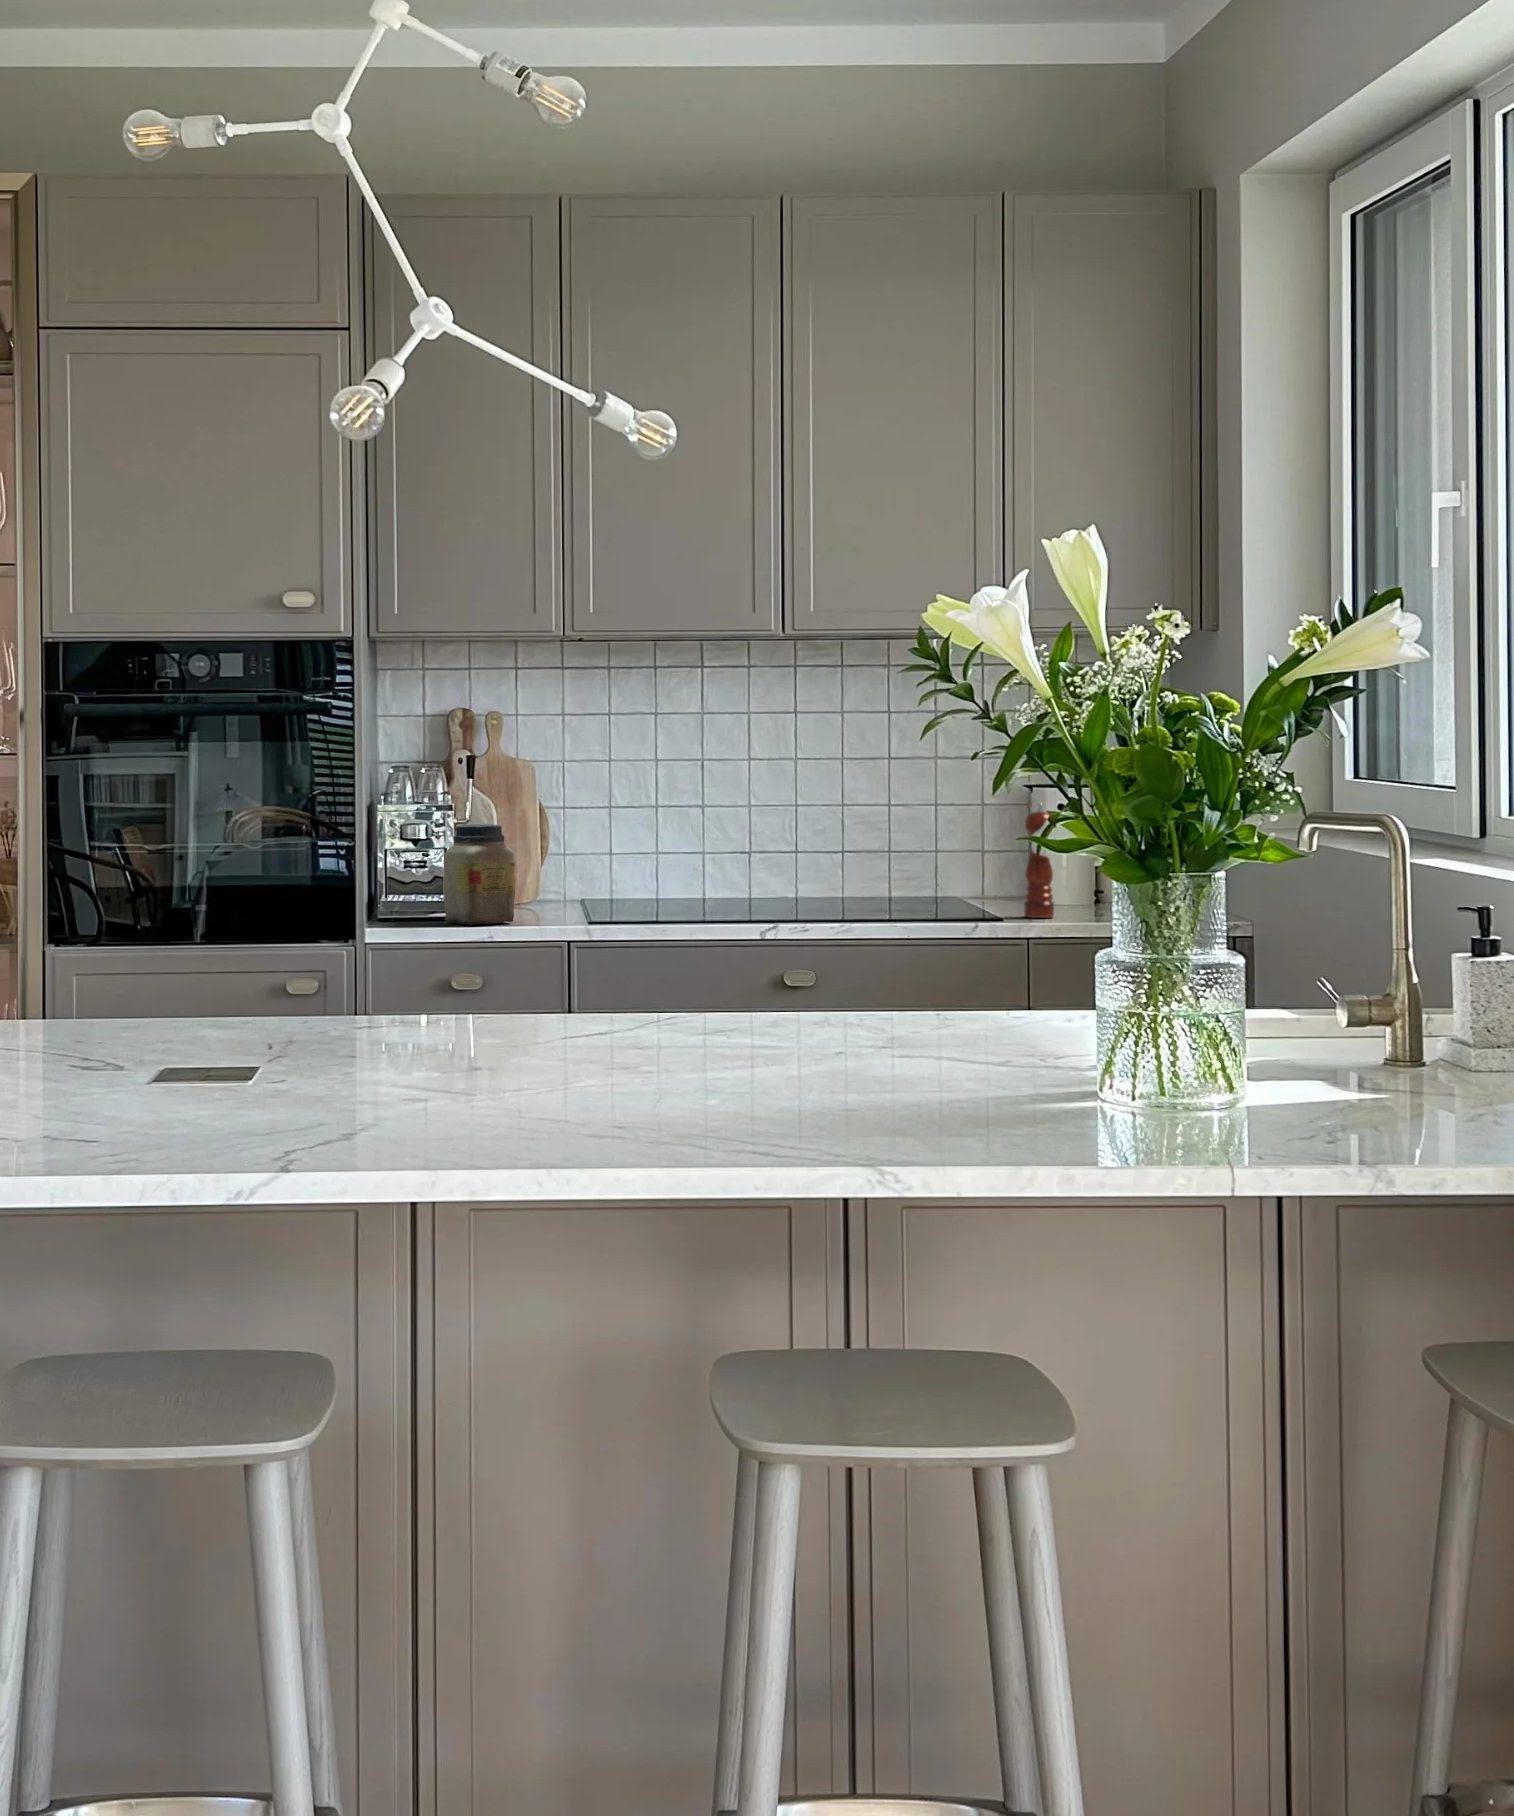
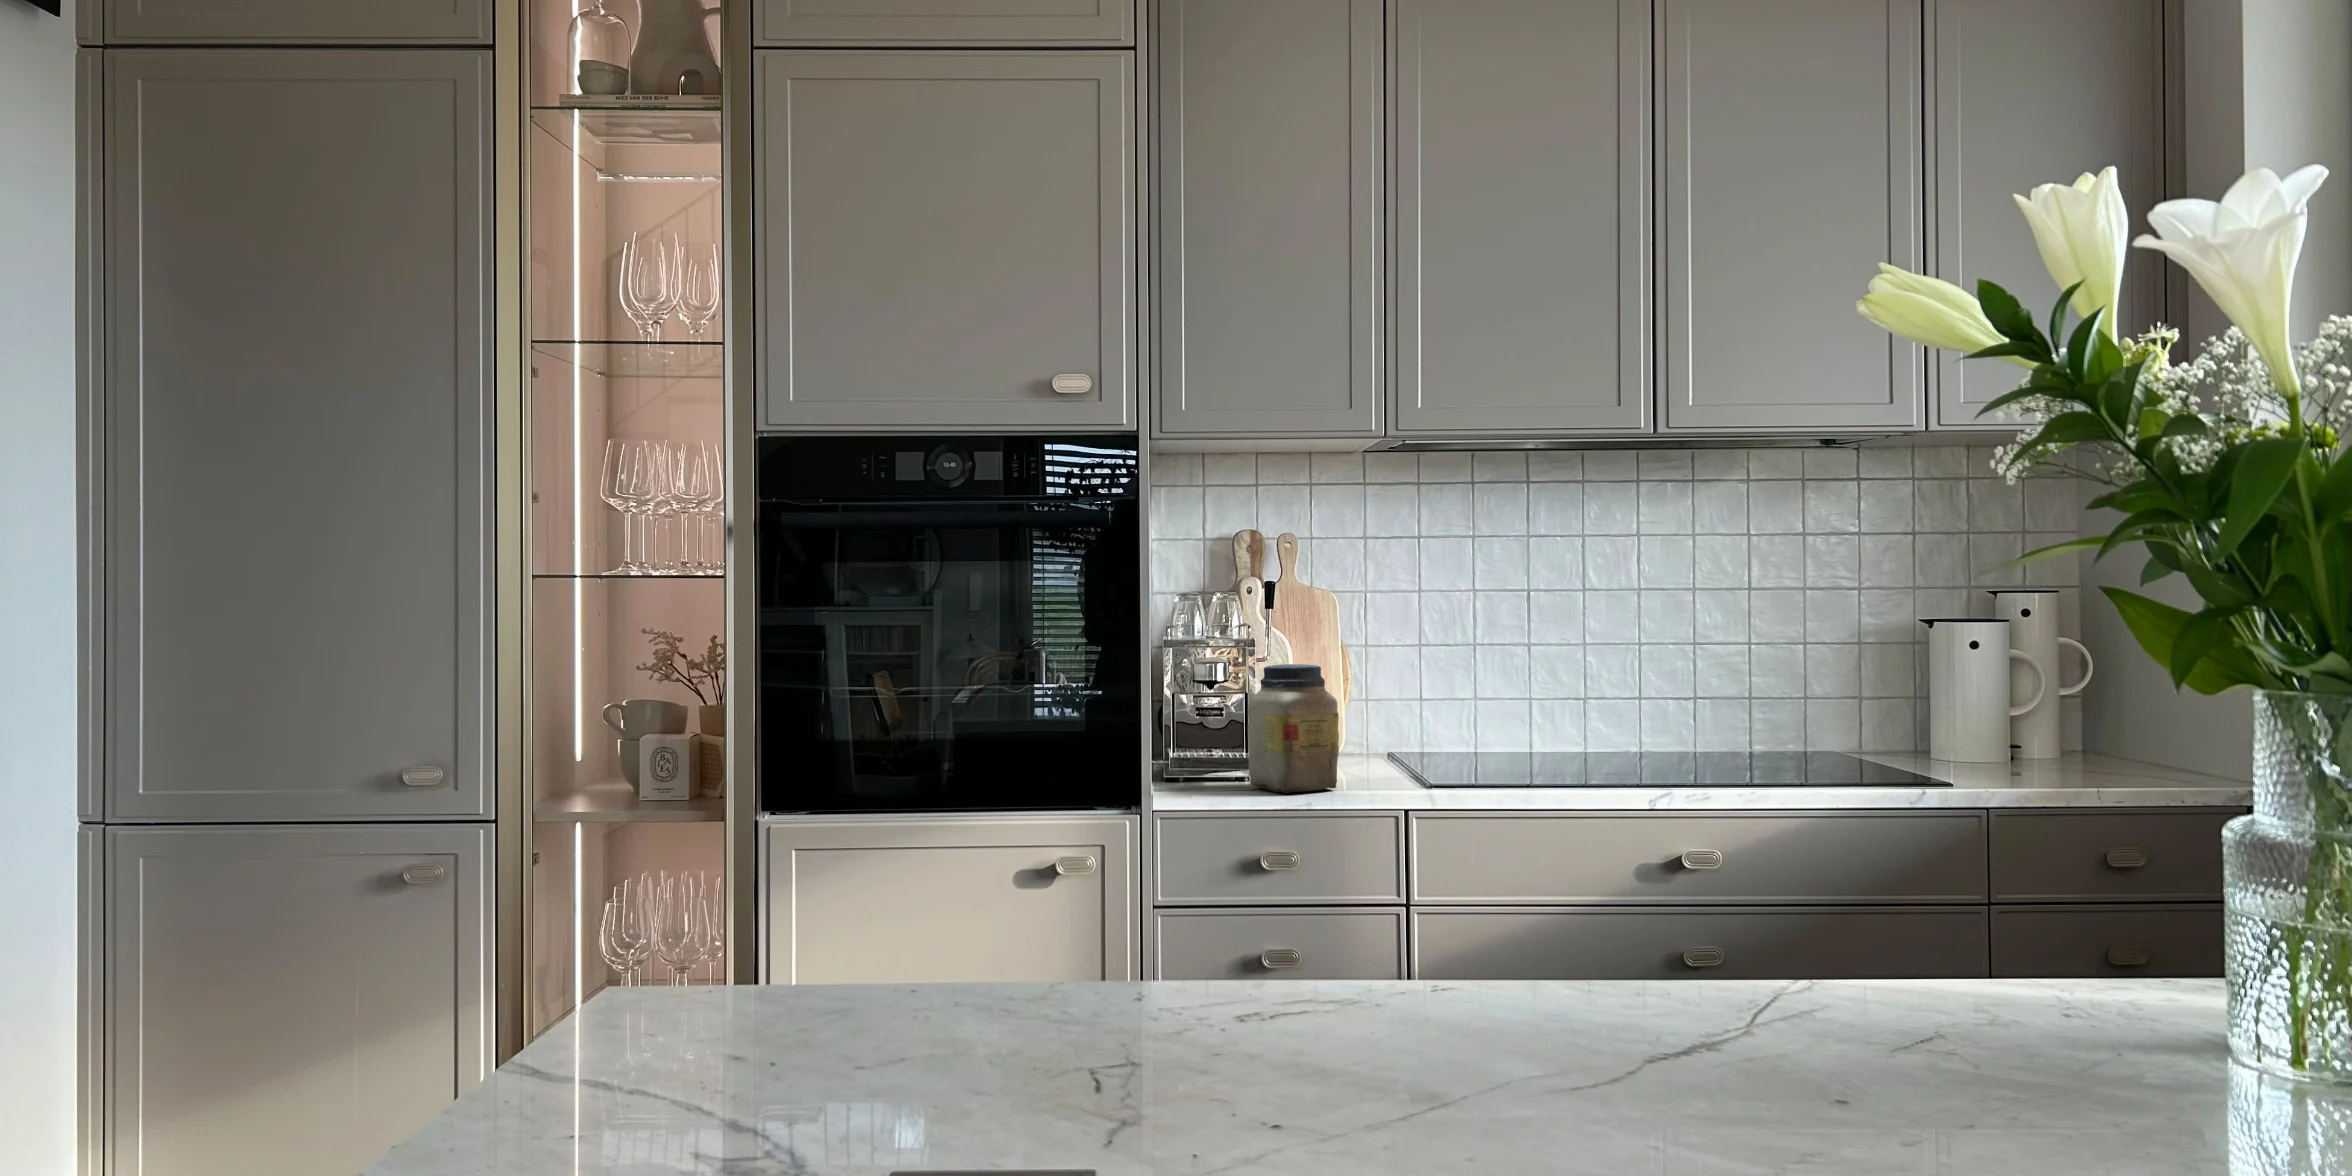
pepper mill: present [1024,803,1054,918] -> none [1989,640,2033,788]

